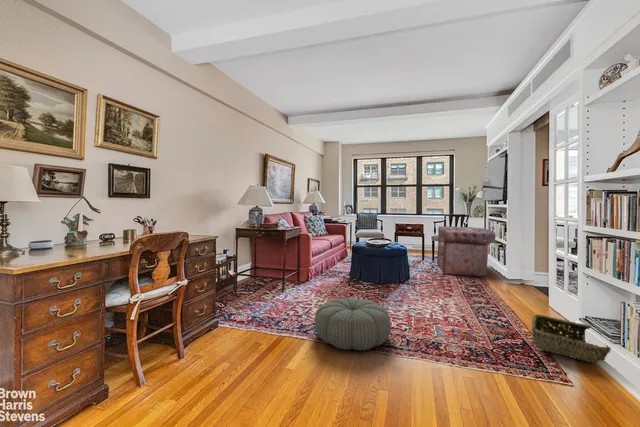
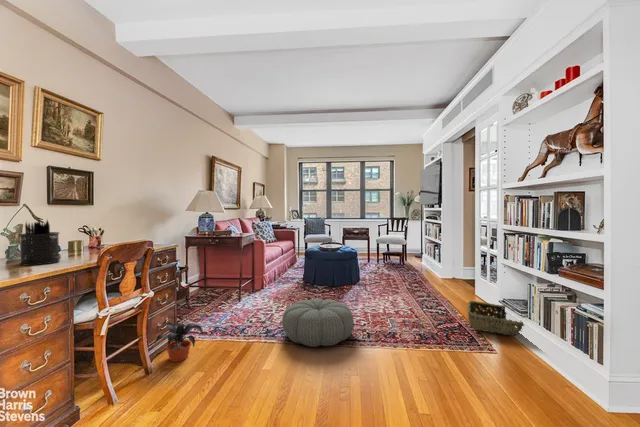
pen holder: none [69,209,104,251] -> present [19,220,59,265]
armchair: present [437,226,495,276] -> none [382,229,431,273]
potted plant: none [189,311,234,350] -> present [155,322,204,362]

